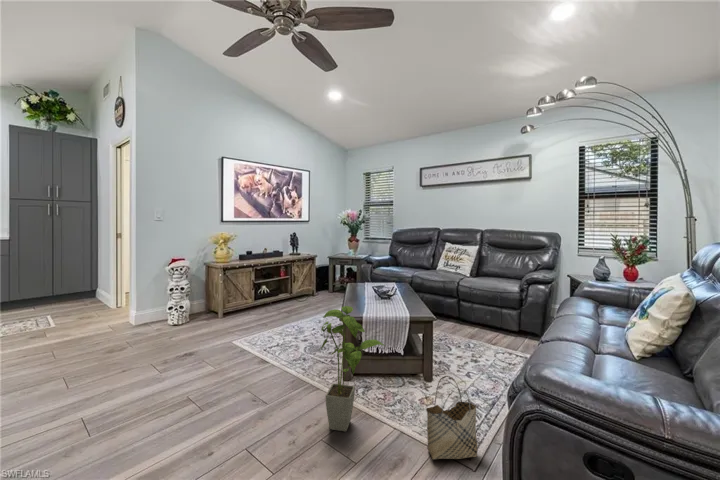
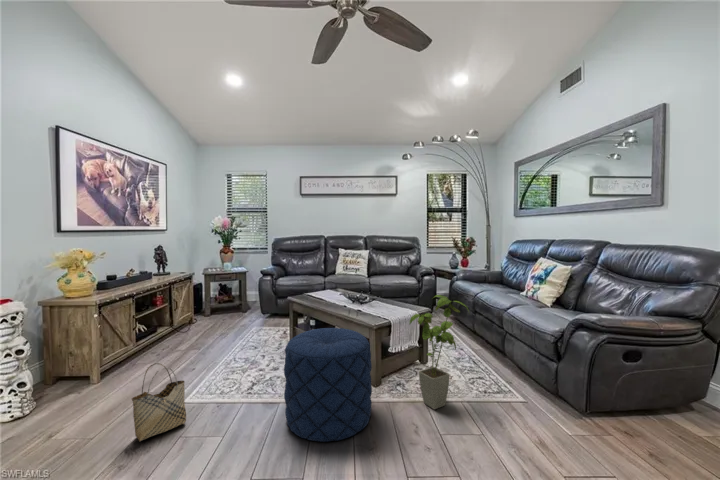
pouf: none [220,314,300,411] -> present [284,328,372,442]
woven basket: present [426,376,478,459] -> present [132,363,186,441]

